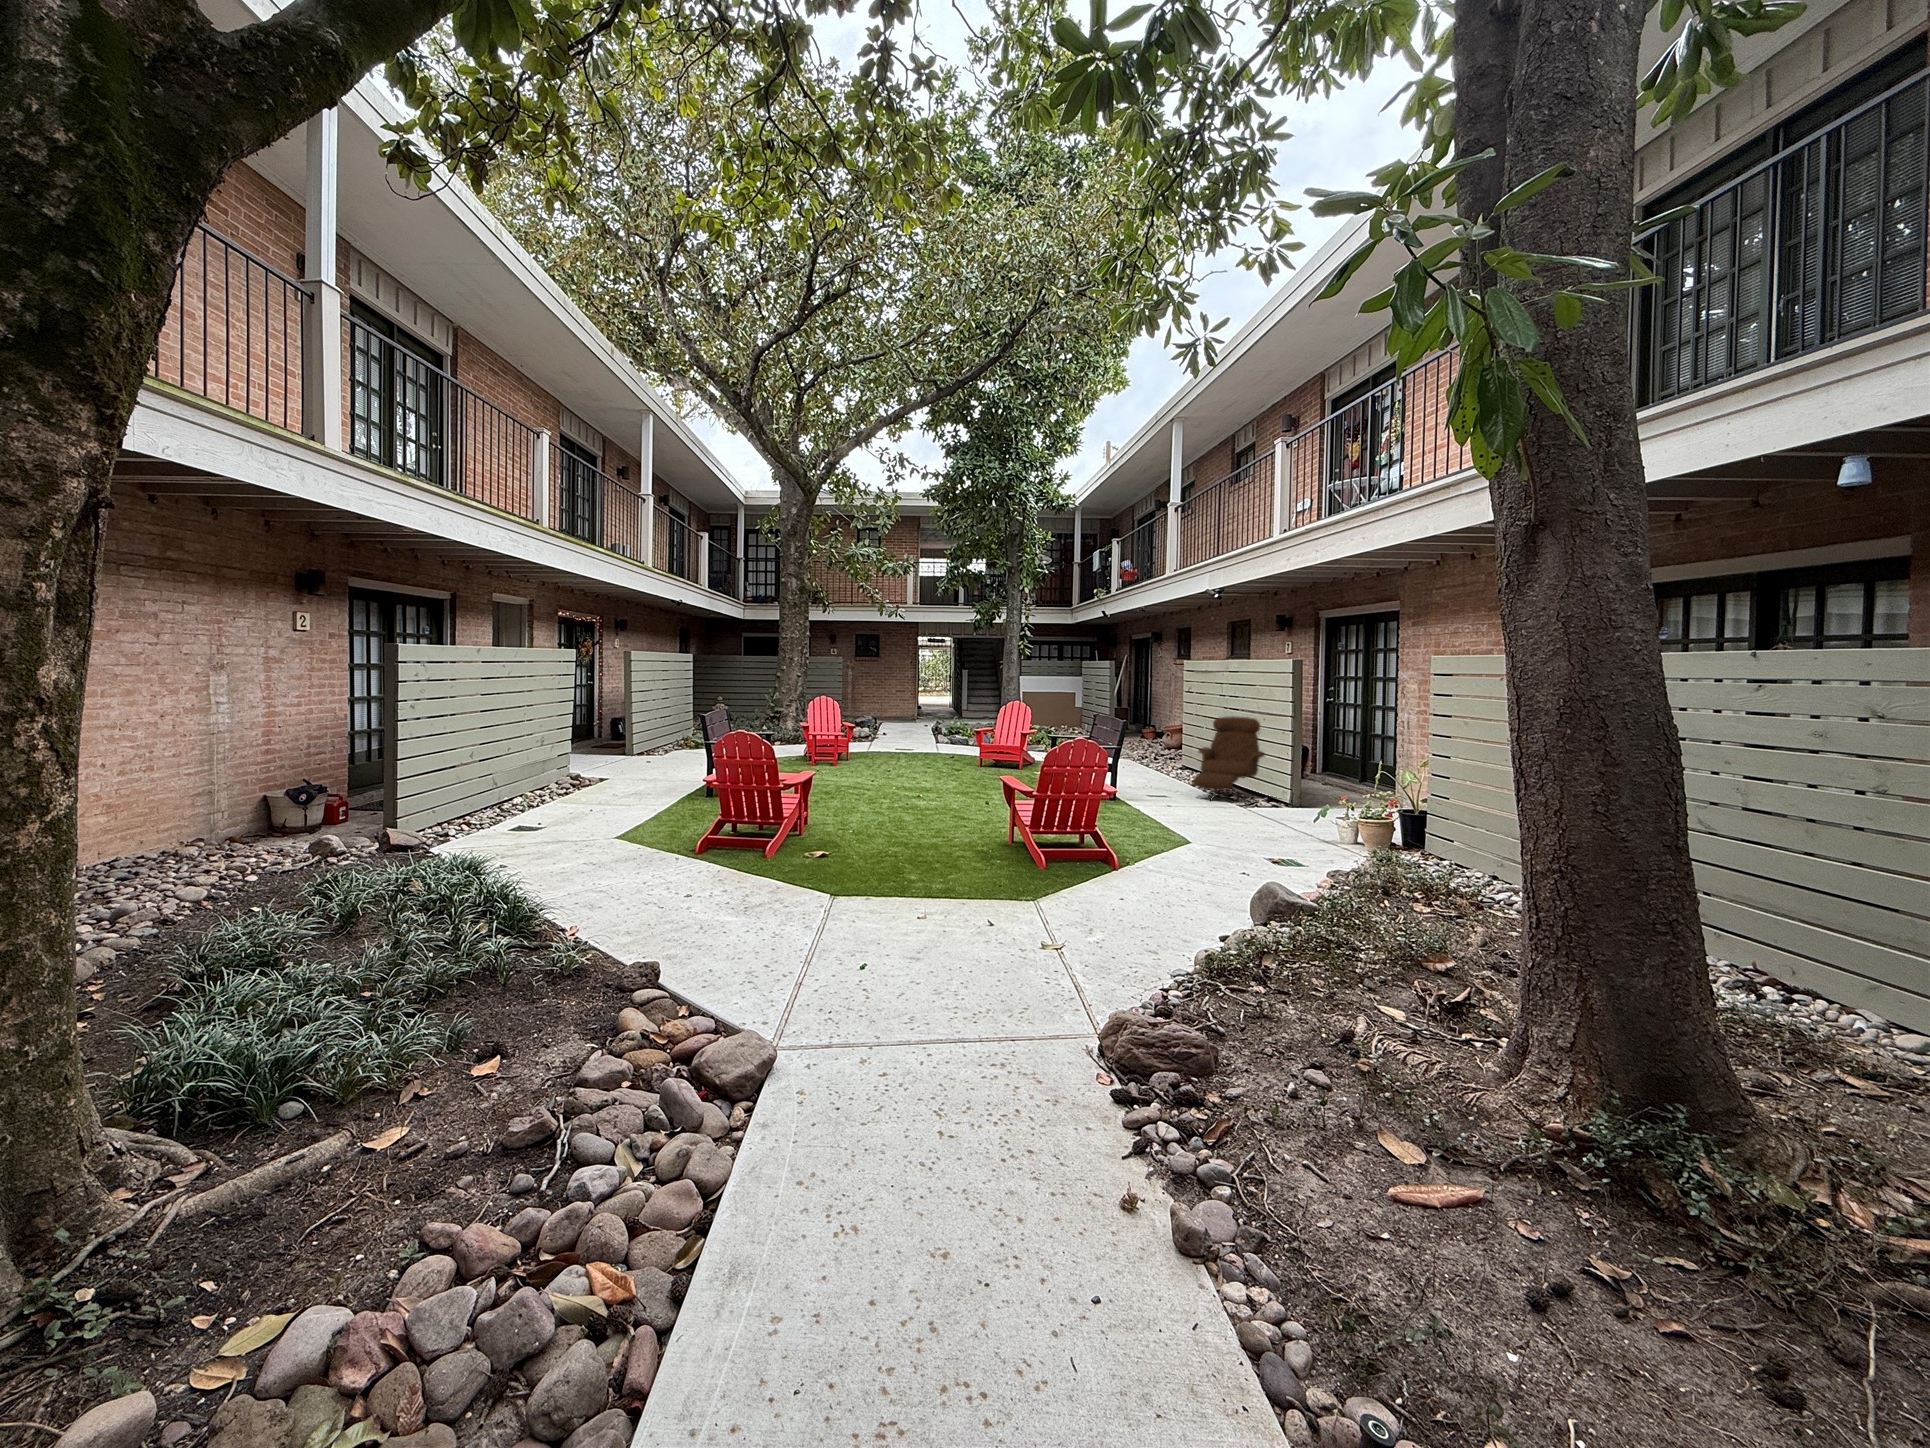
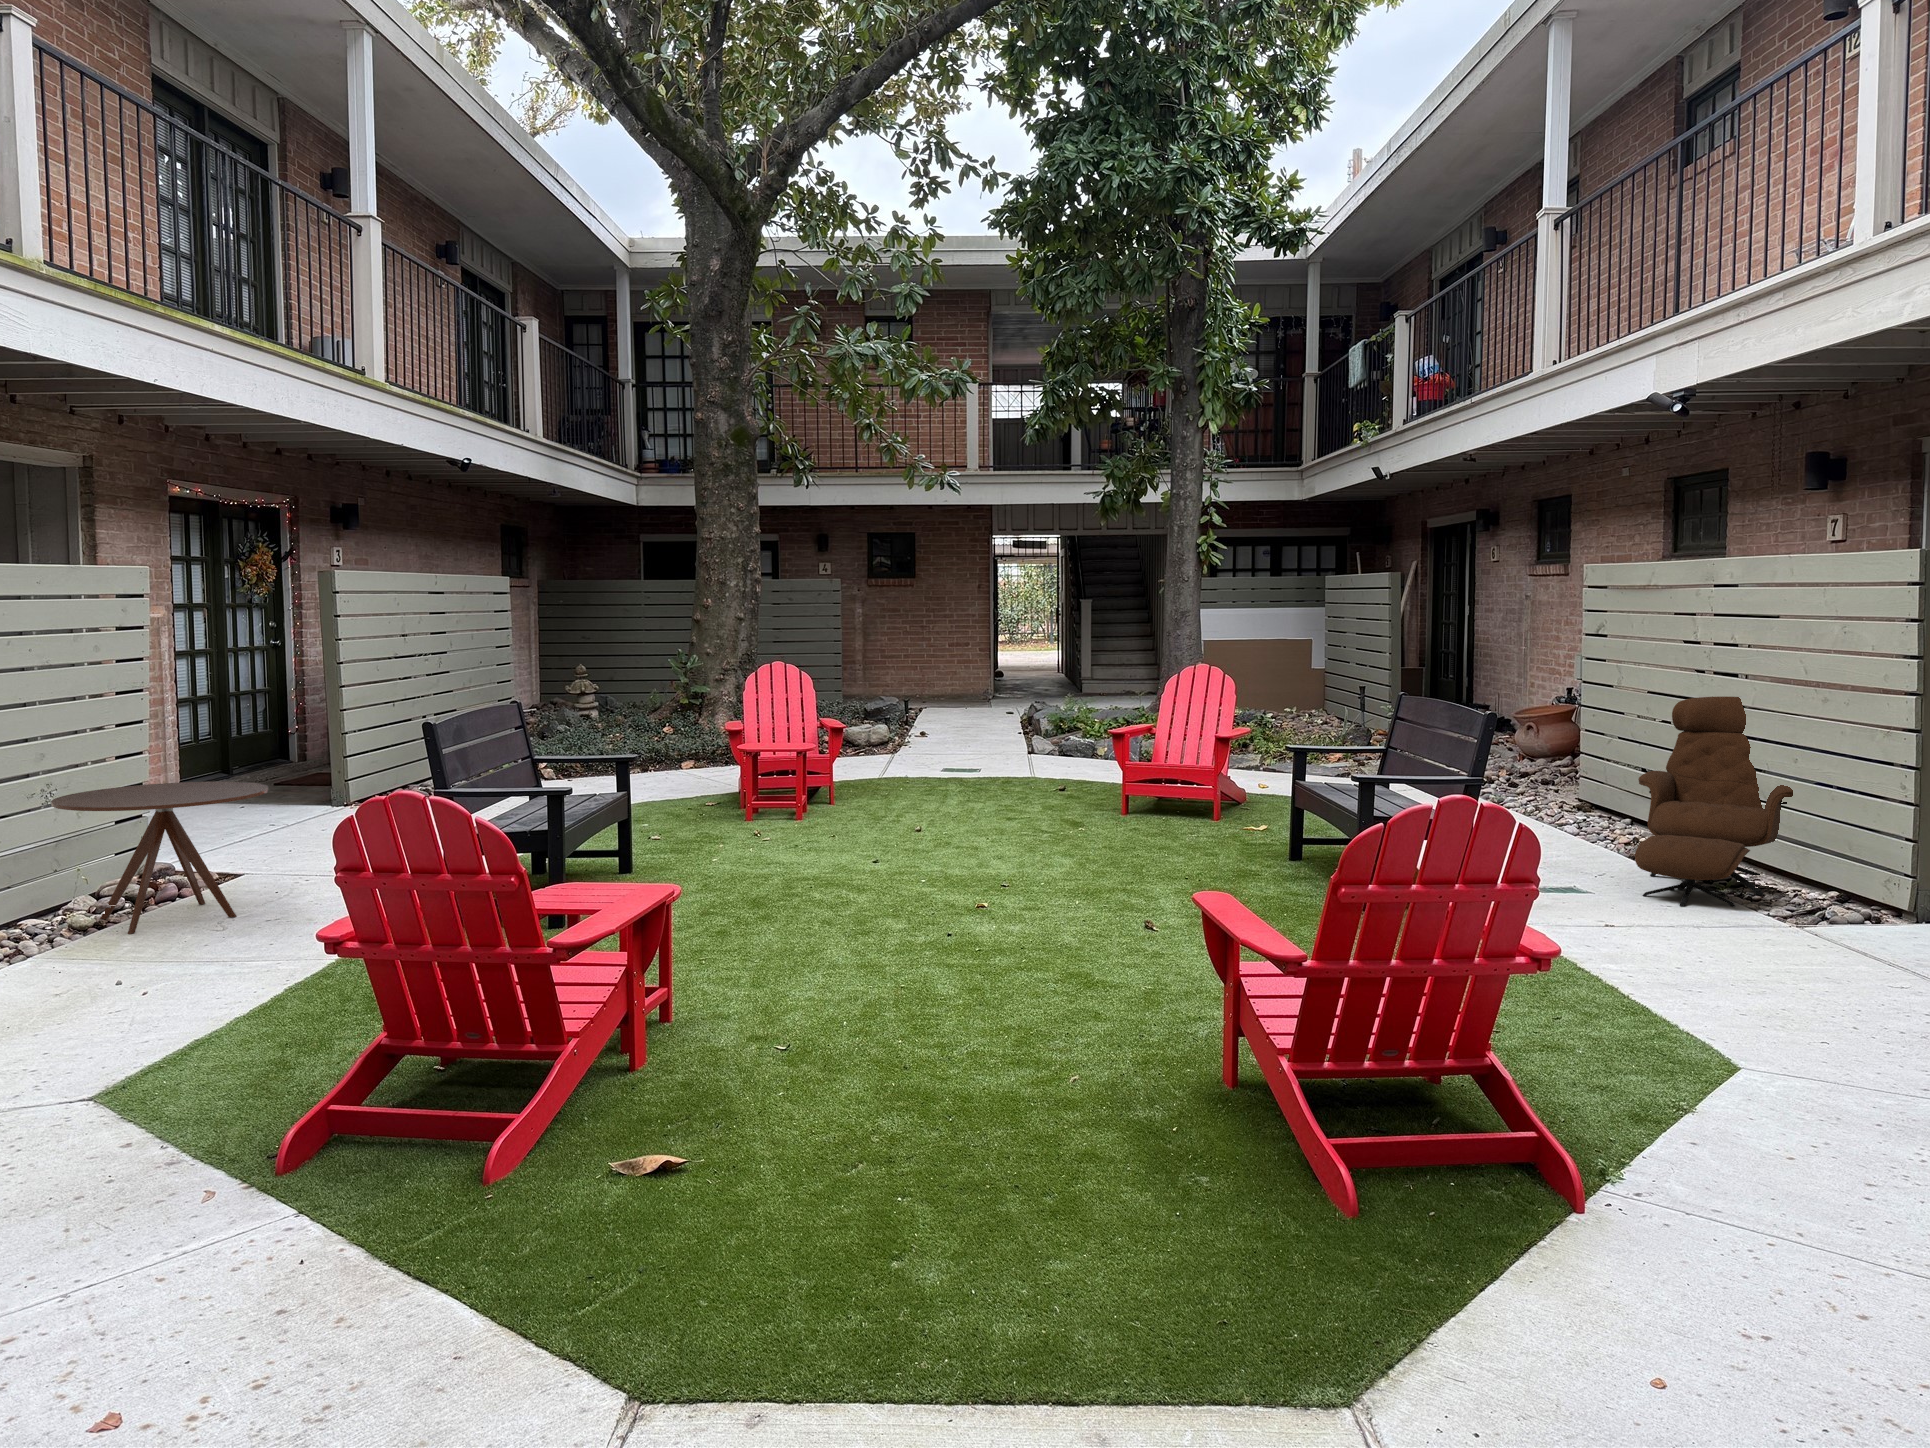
round table: none [546,738,629,797] -> present [51,781,268,934]

